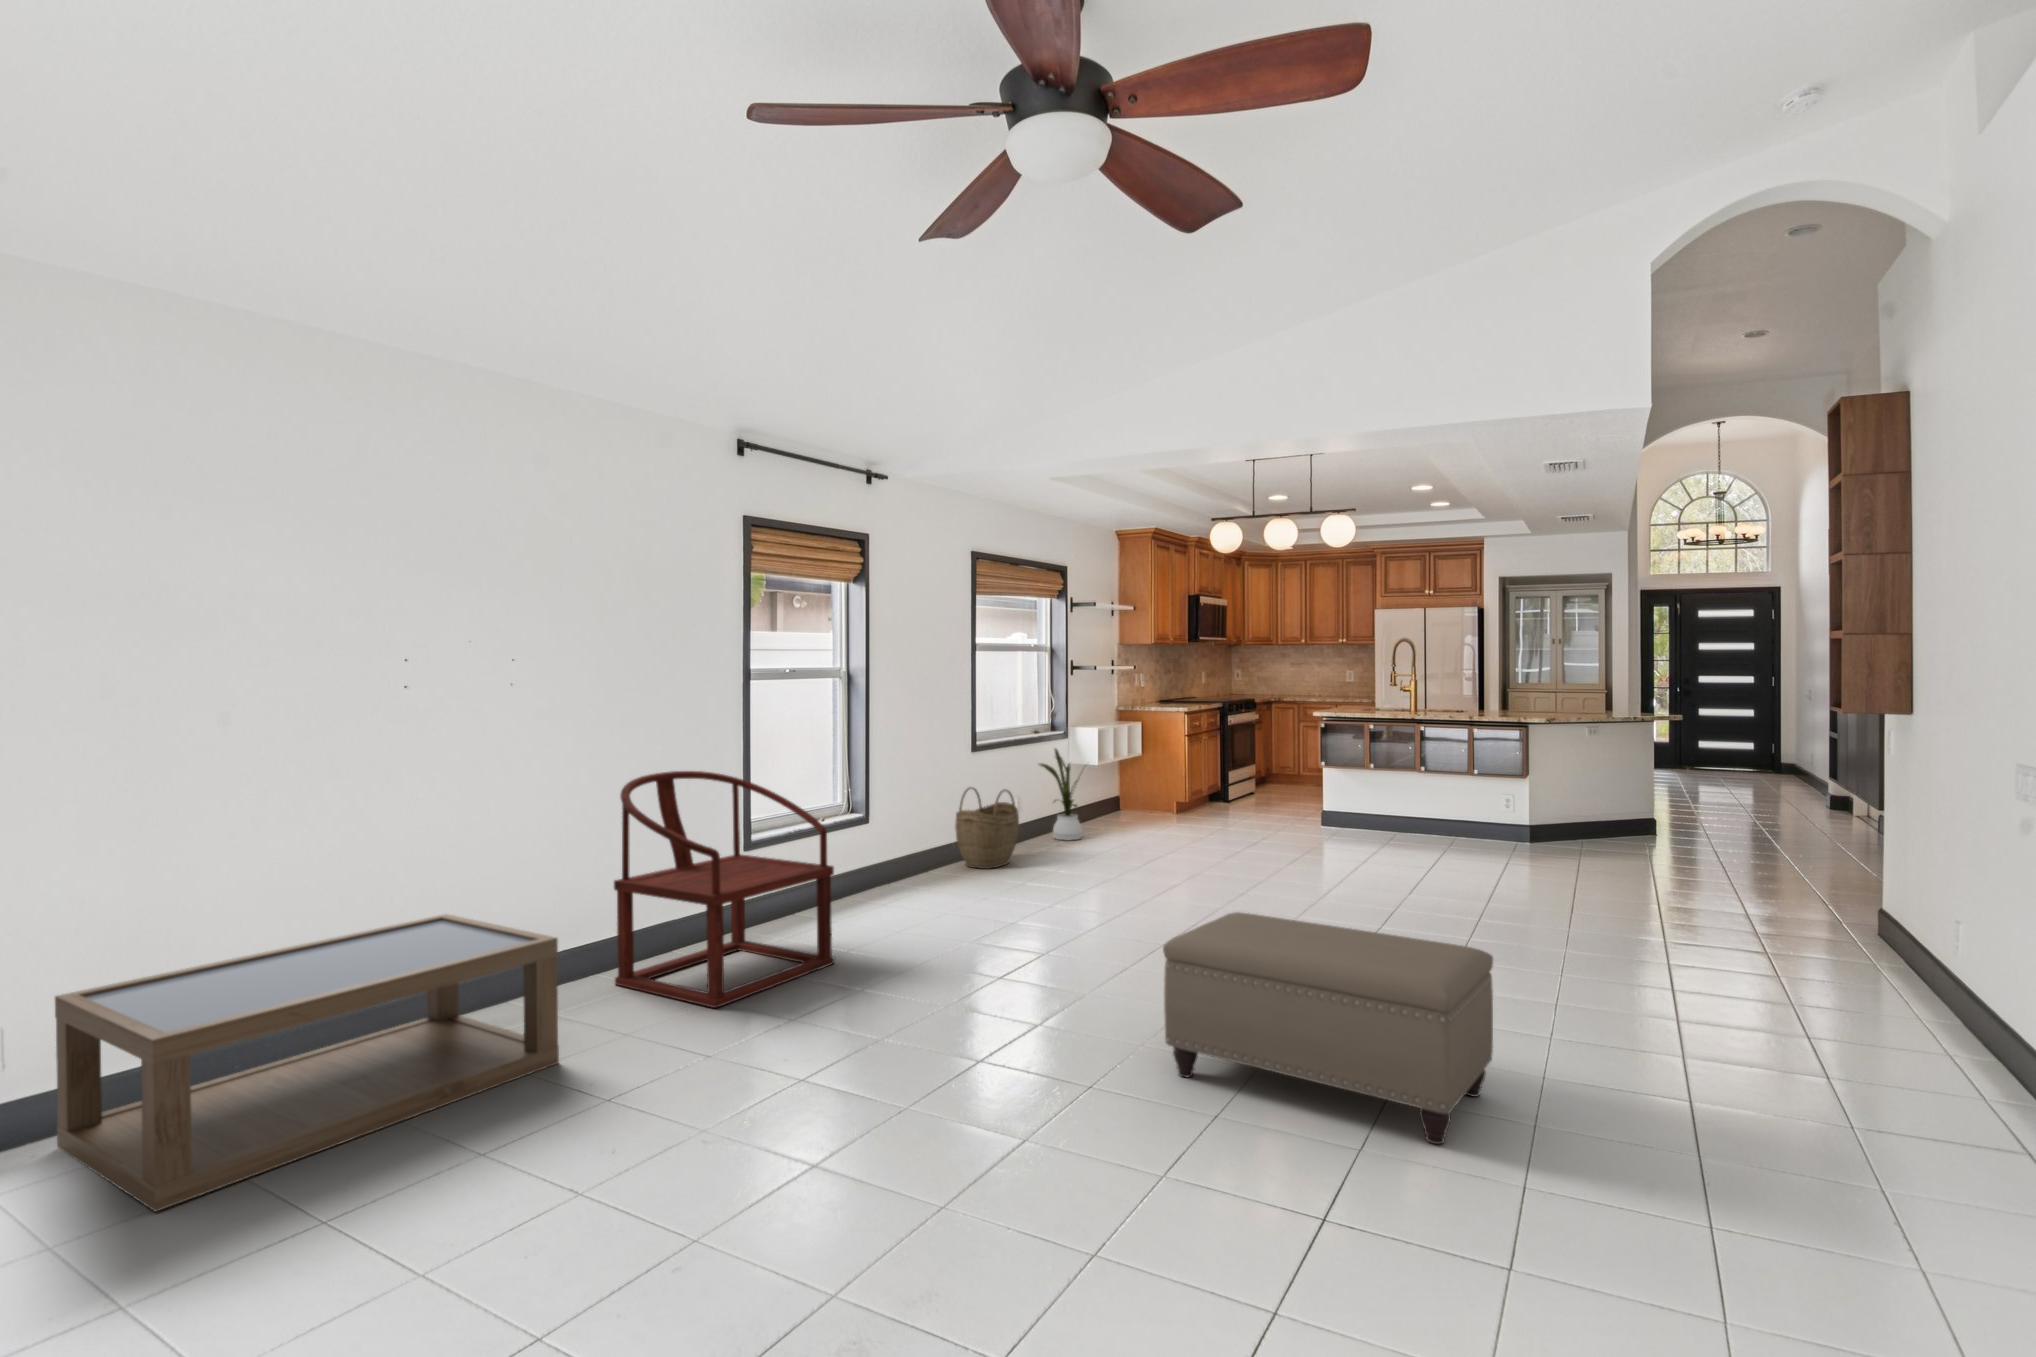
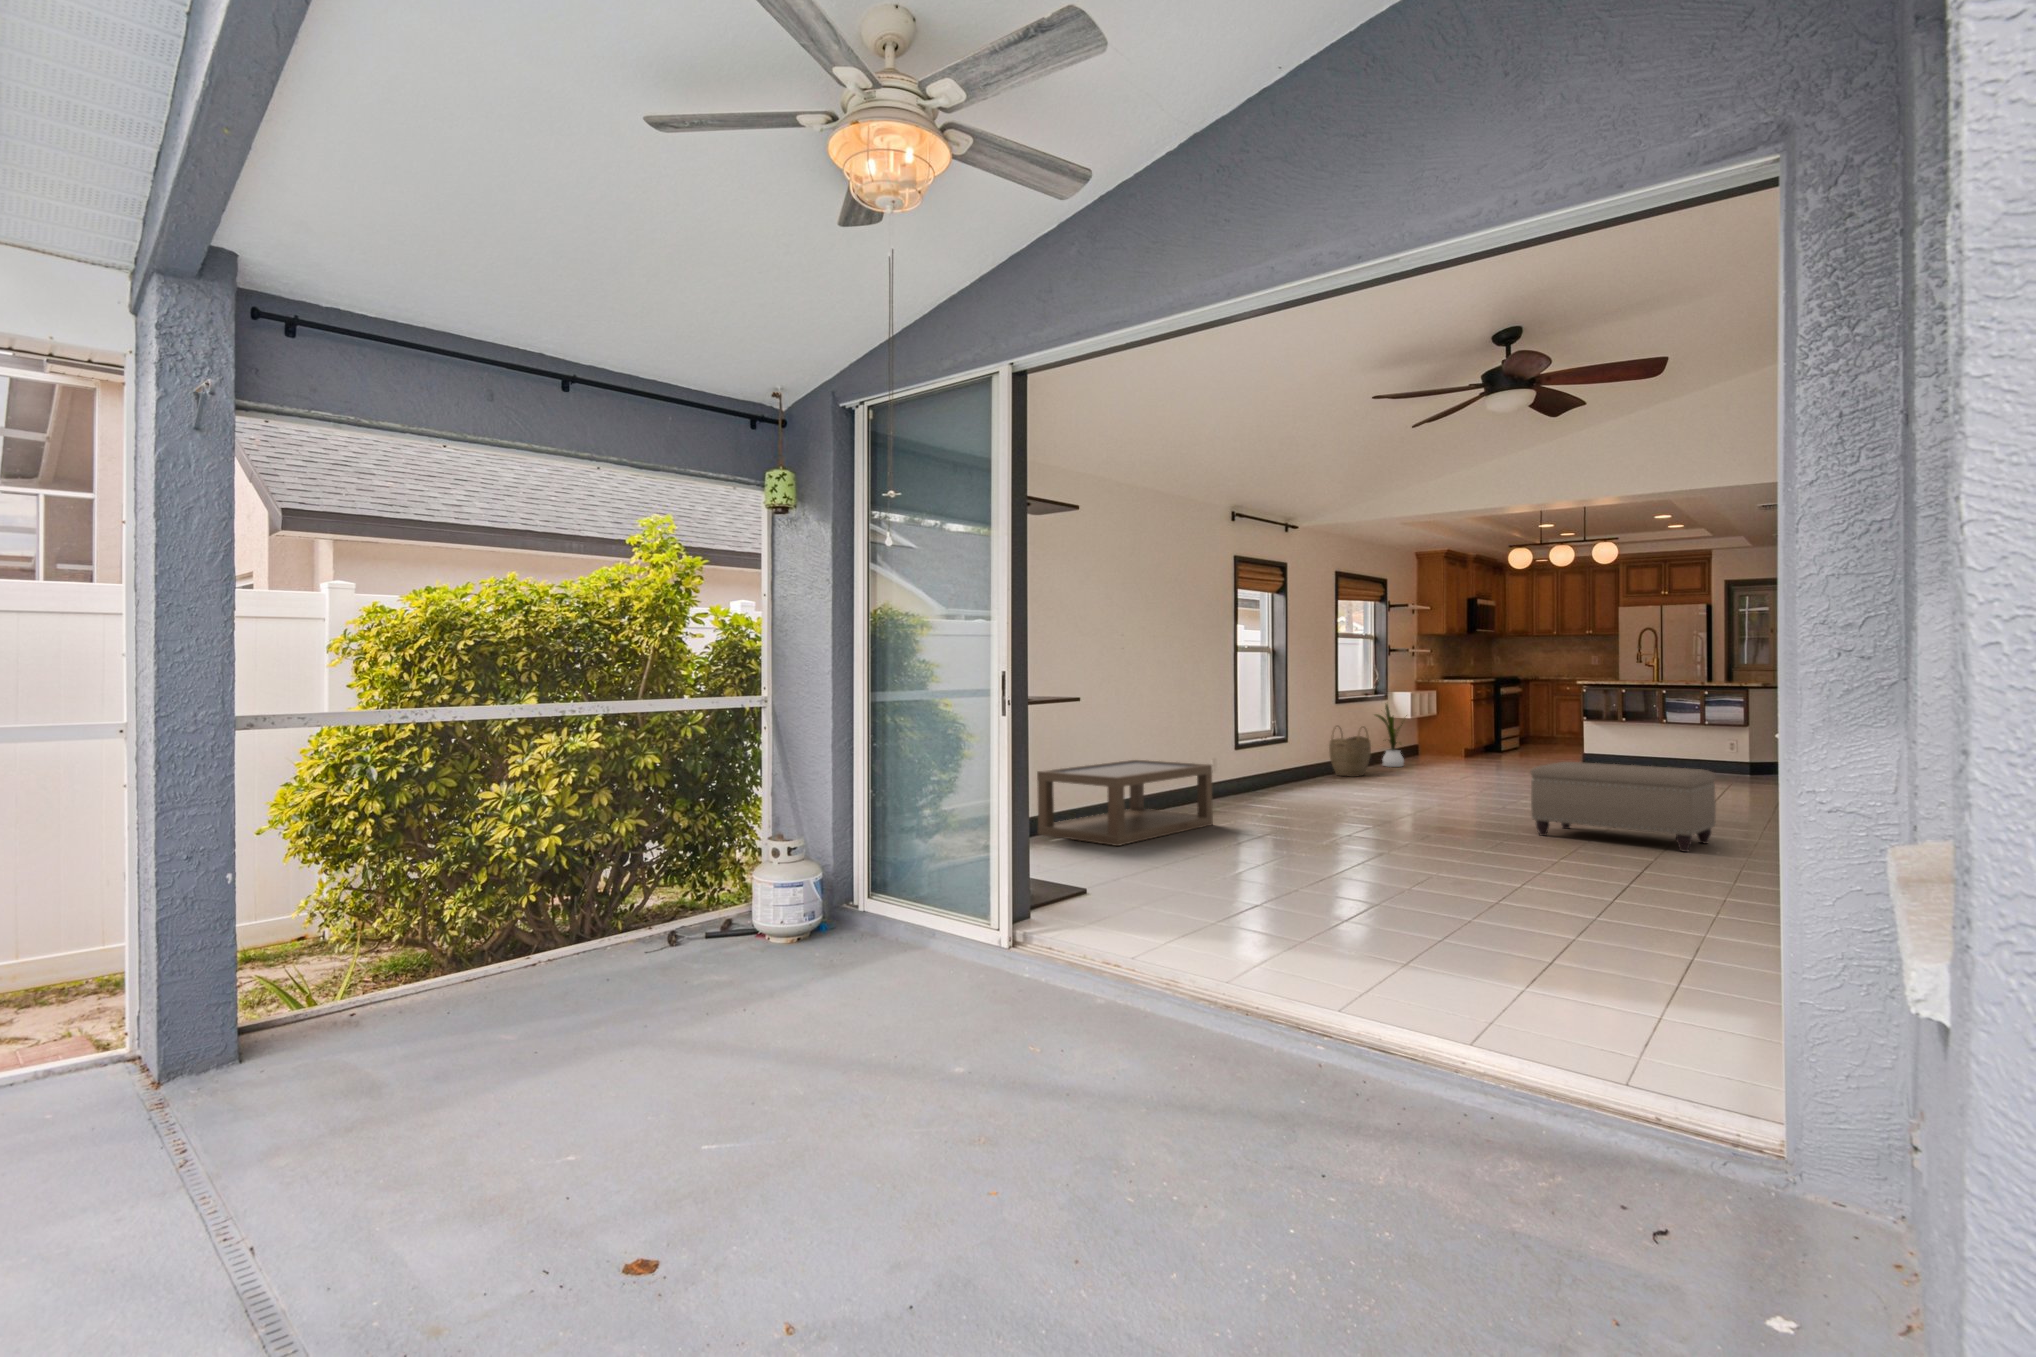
armchair: present [614,771,835,1008] -> none [1195,698,1307,814]

